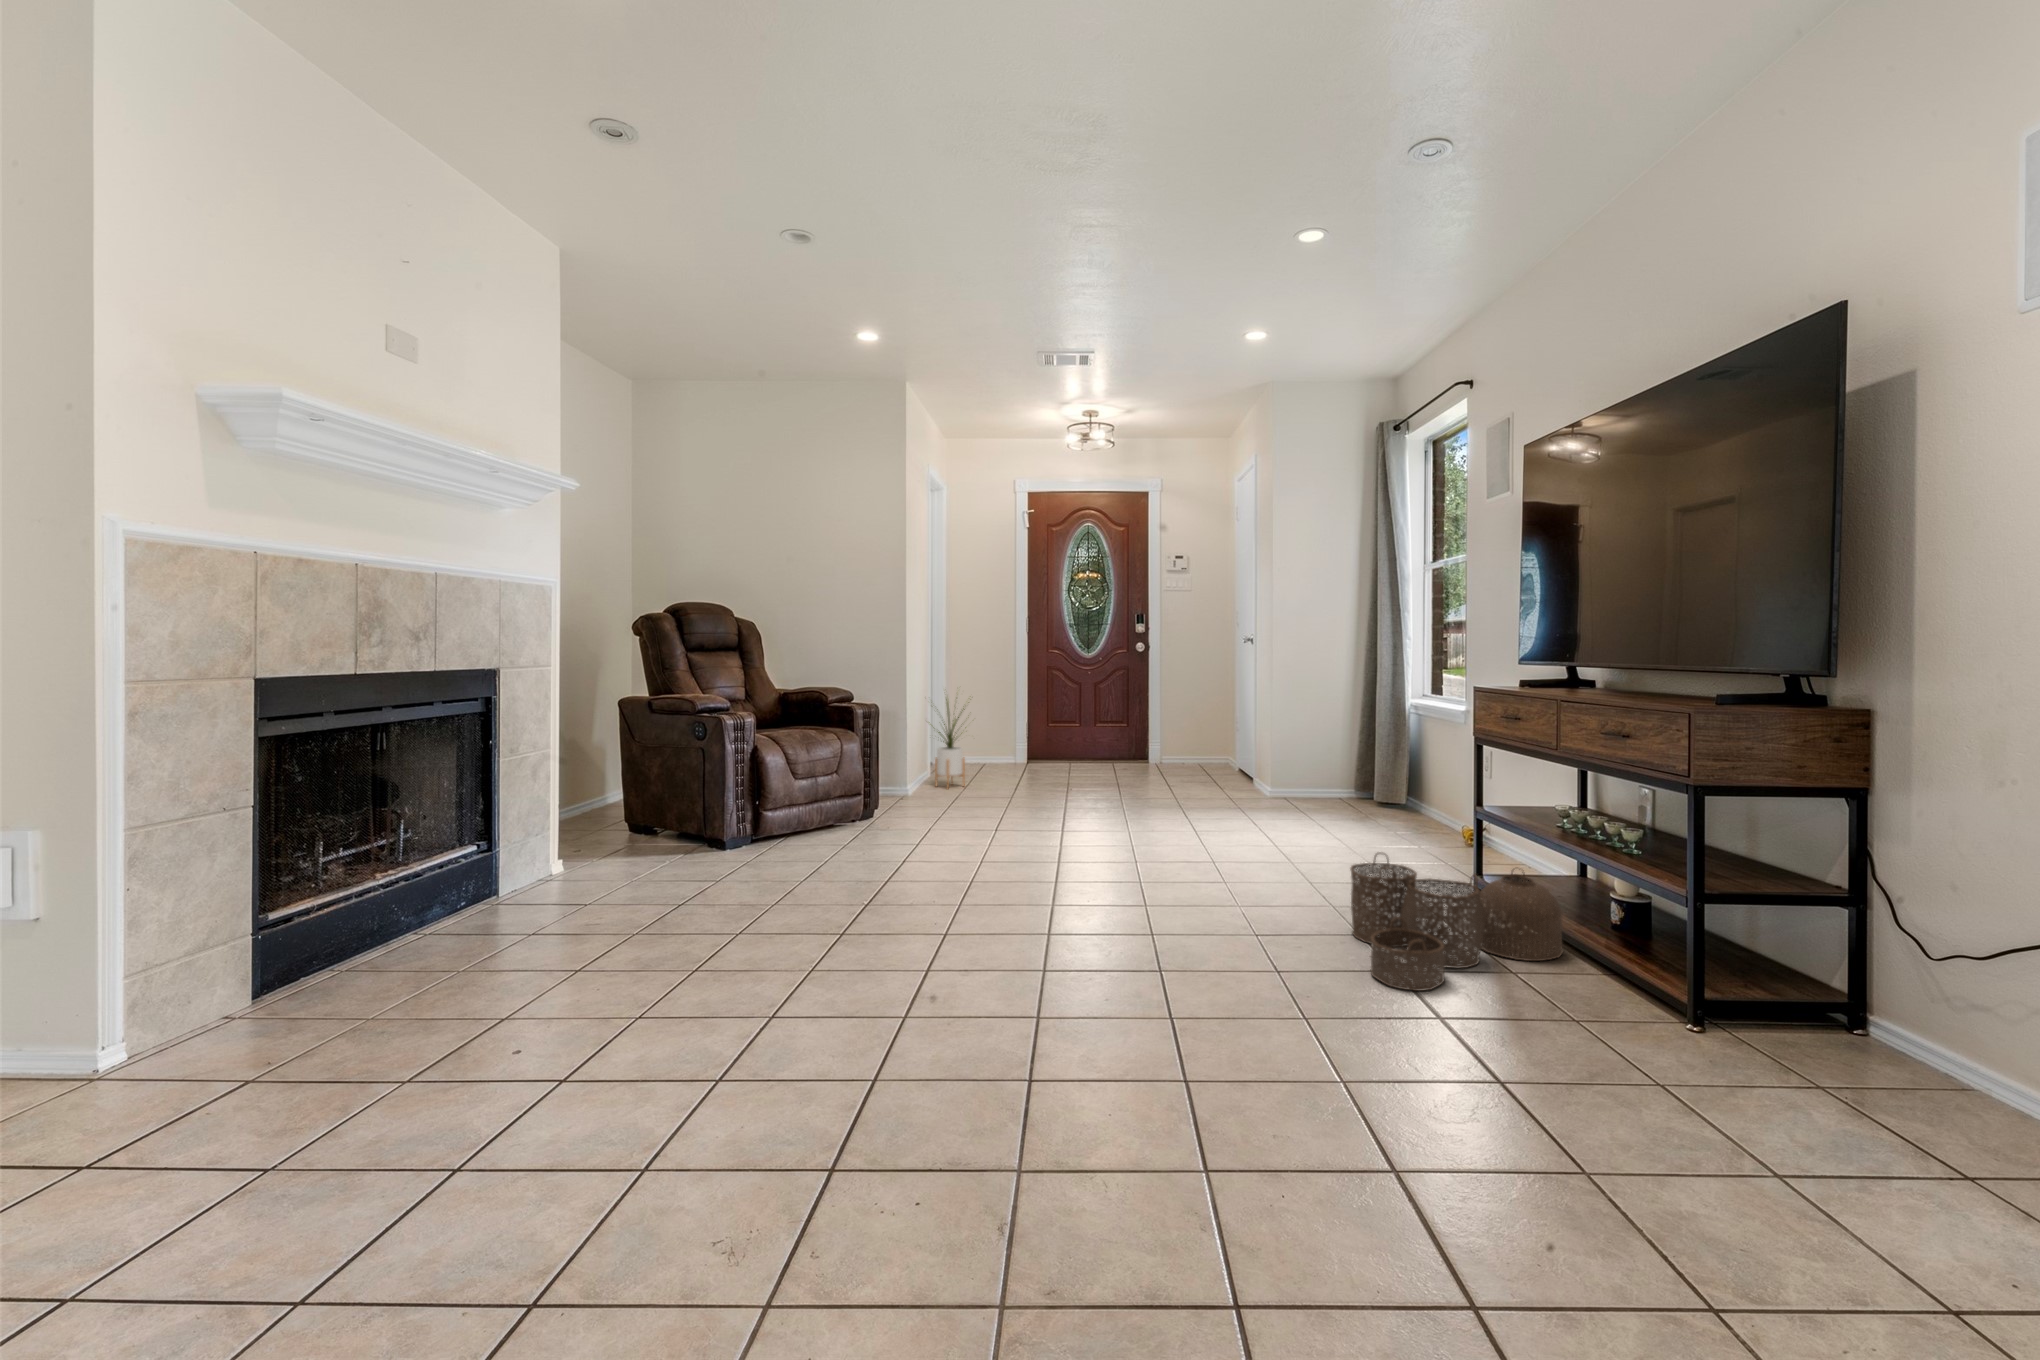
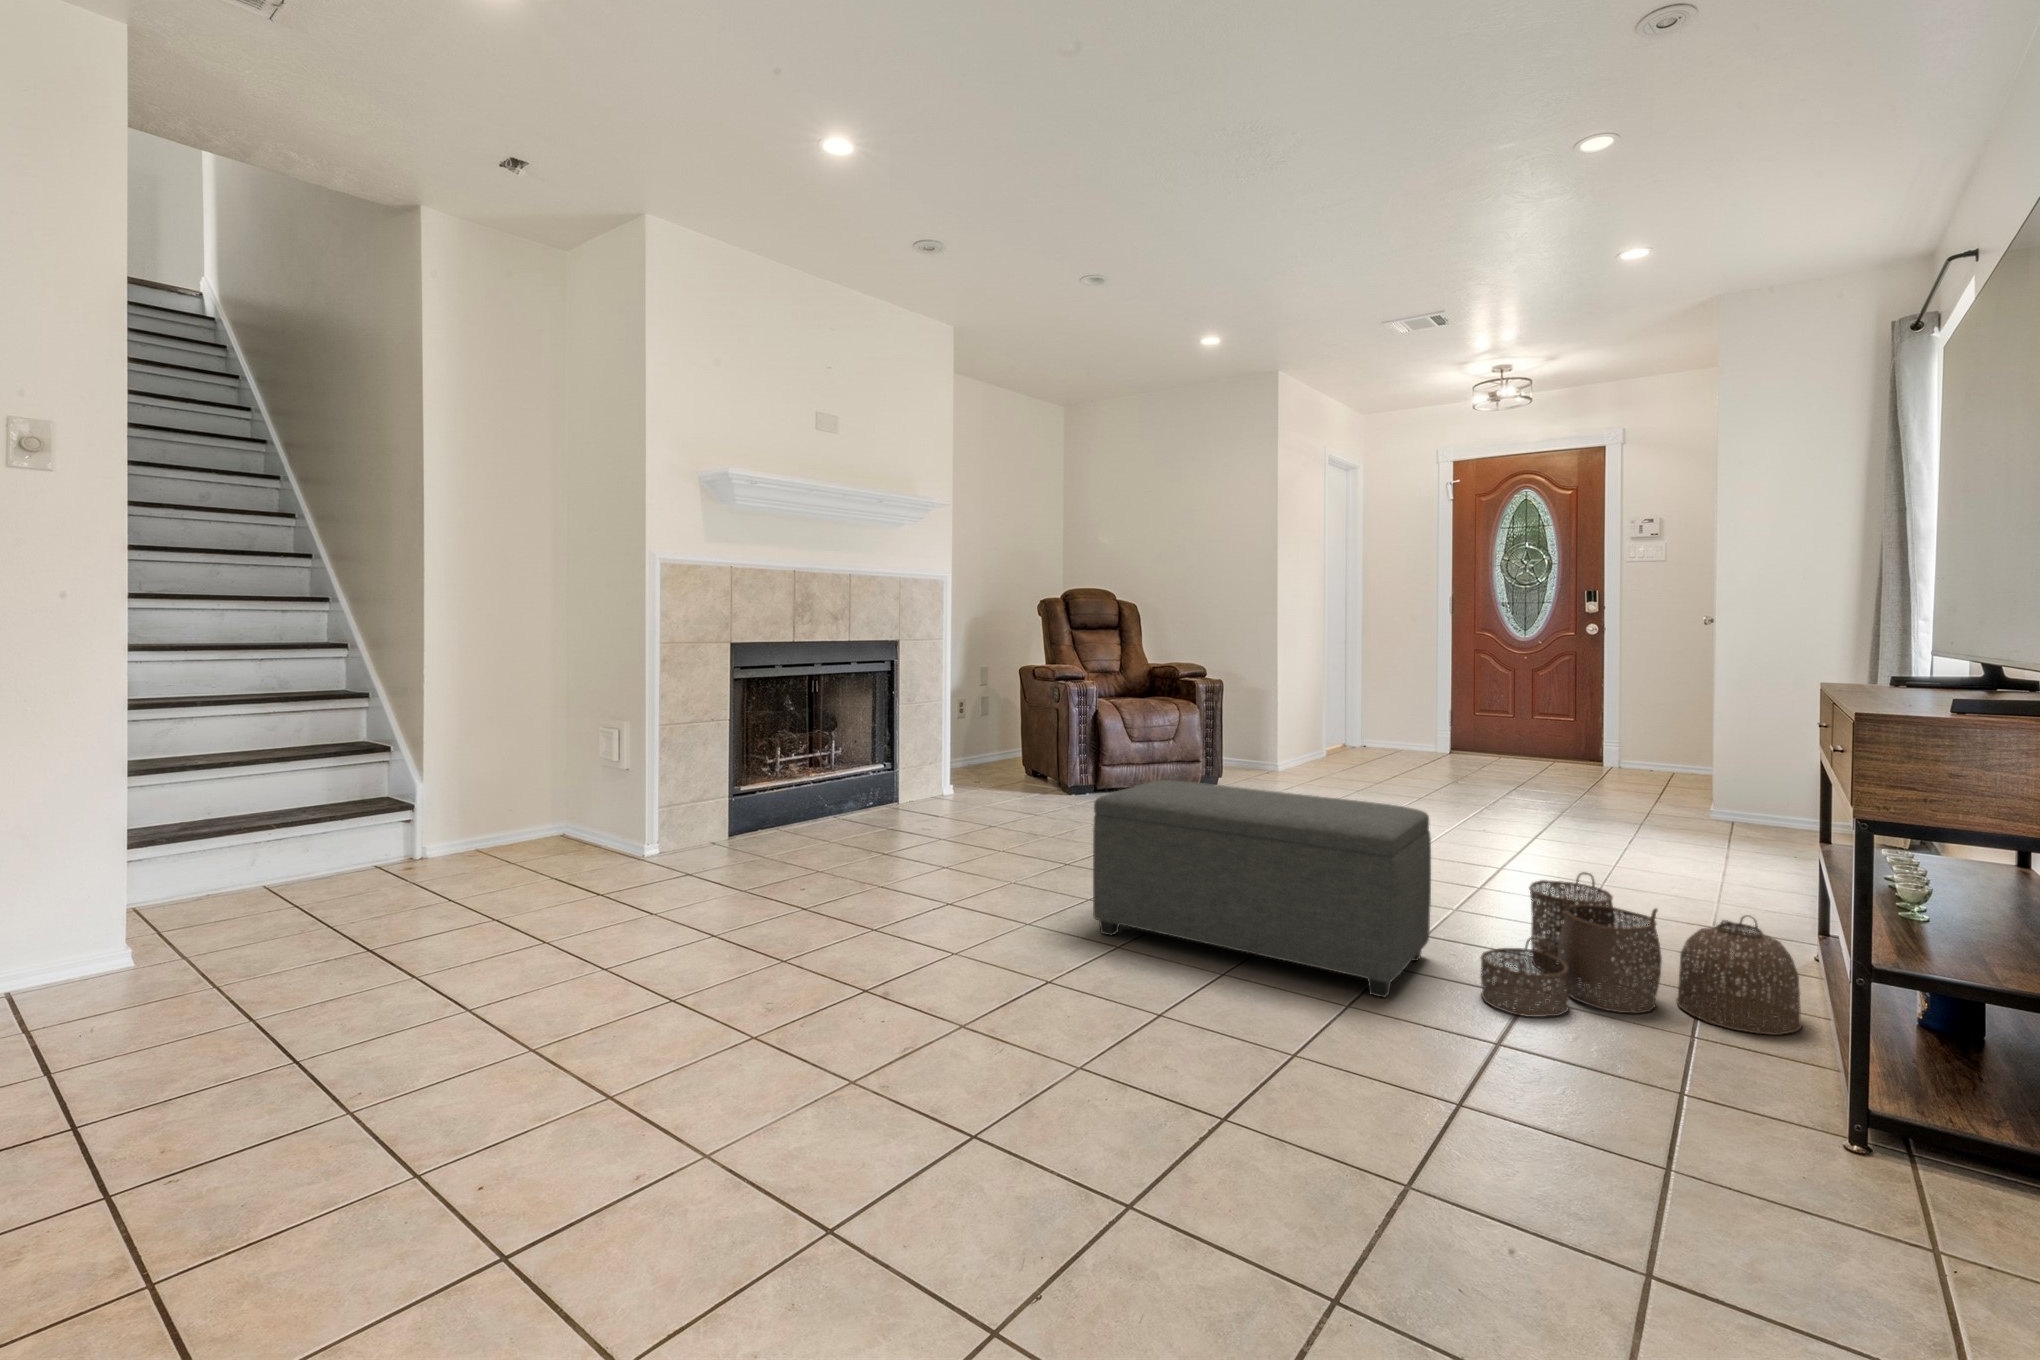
house plant: present [933,699,969,788] -> none [1299,667,1356,772]
ottoman: none [987,815,1334,1011] -> present [1093,780,1431,998]

